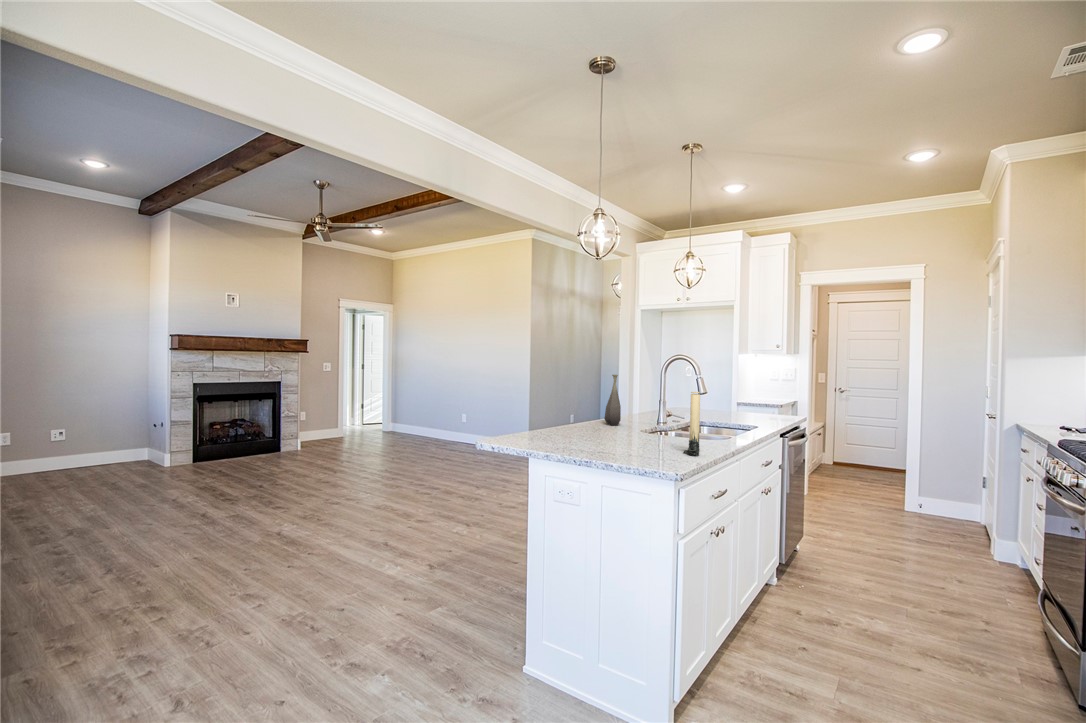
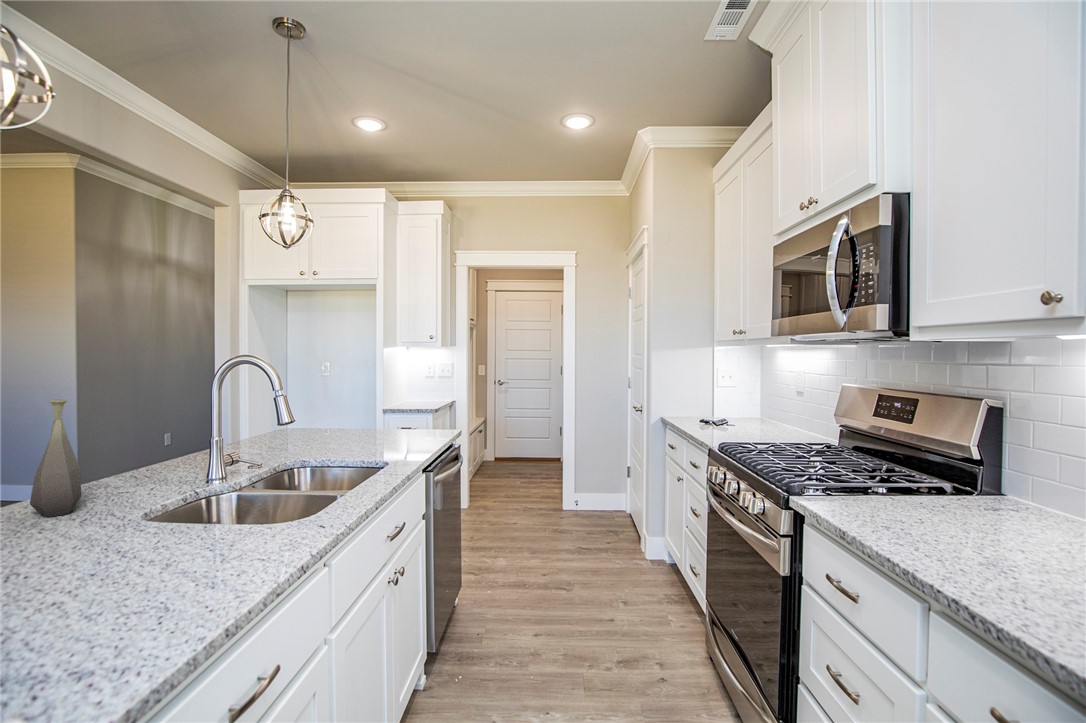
candle: present [683,392,700,456] -> none [106,465,156,660]

